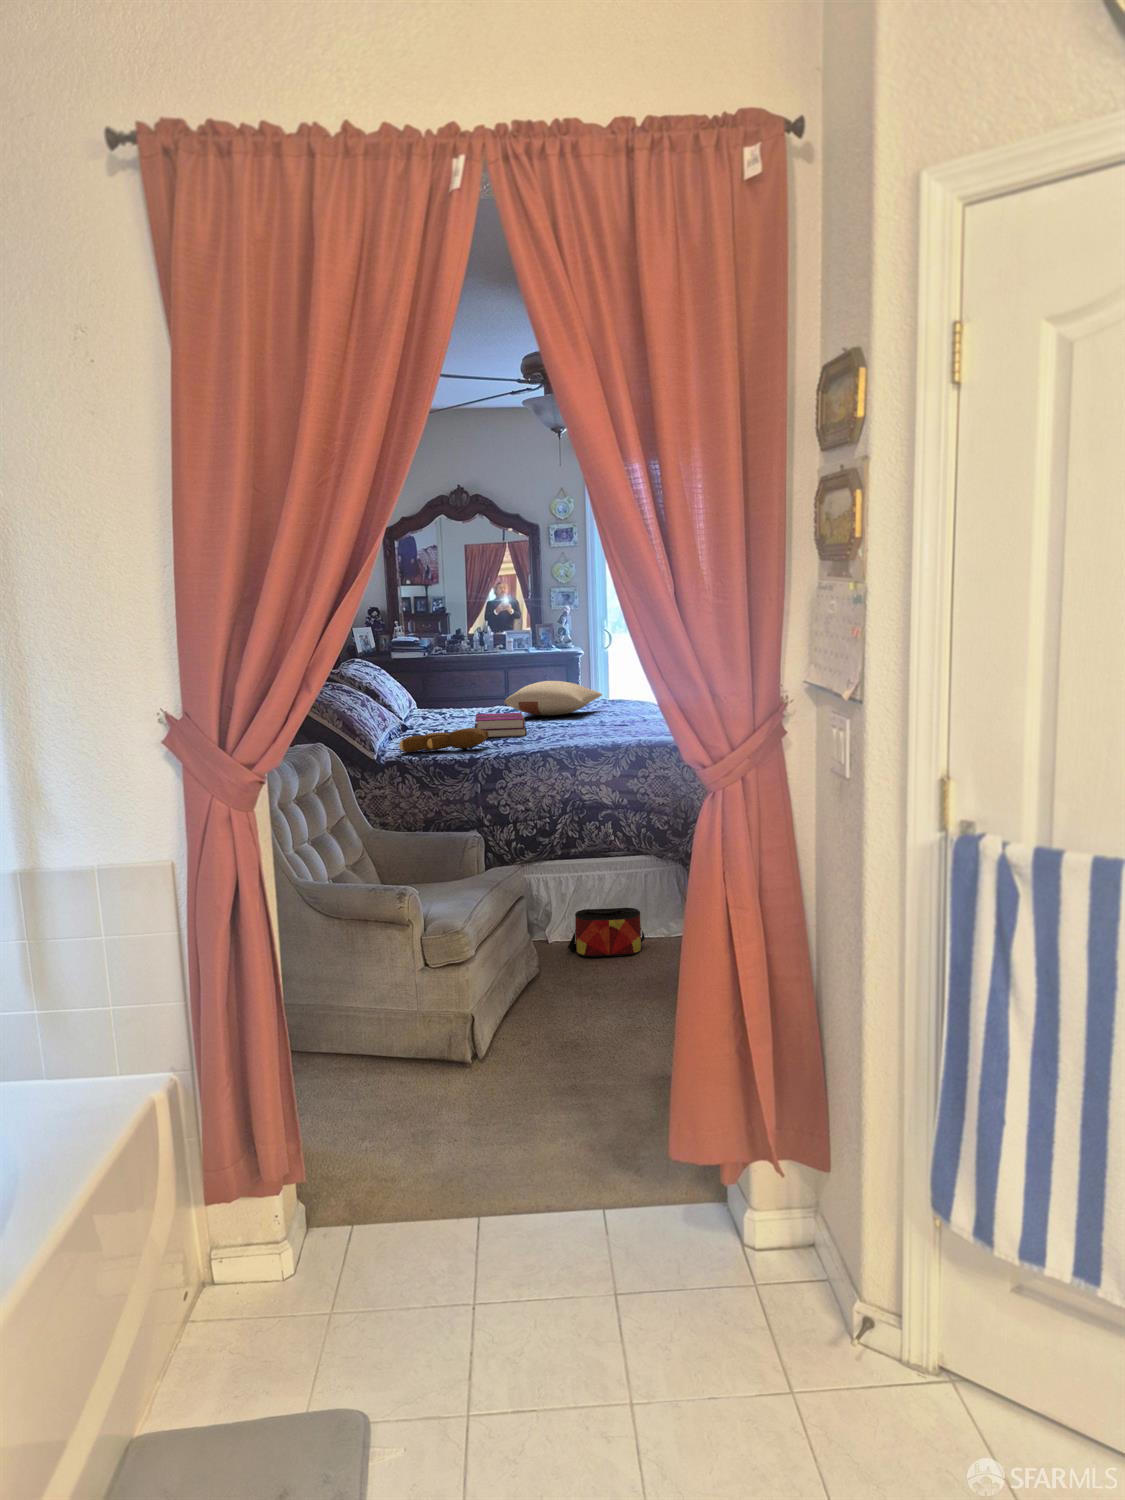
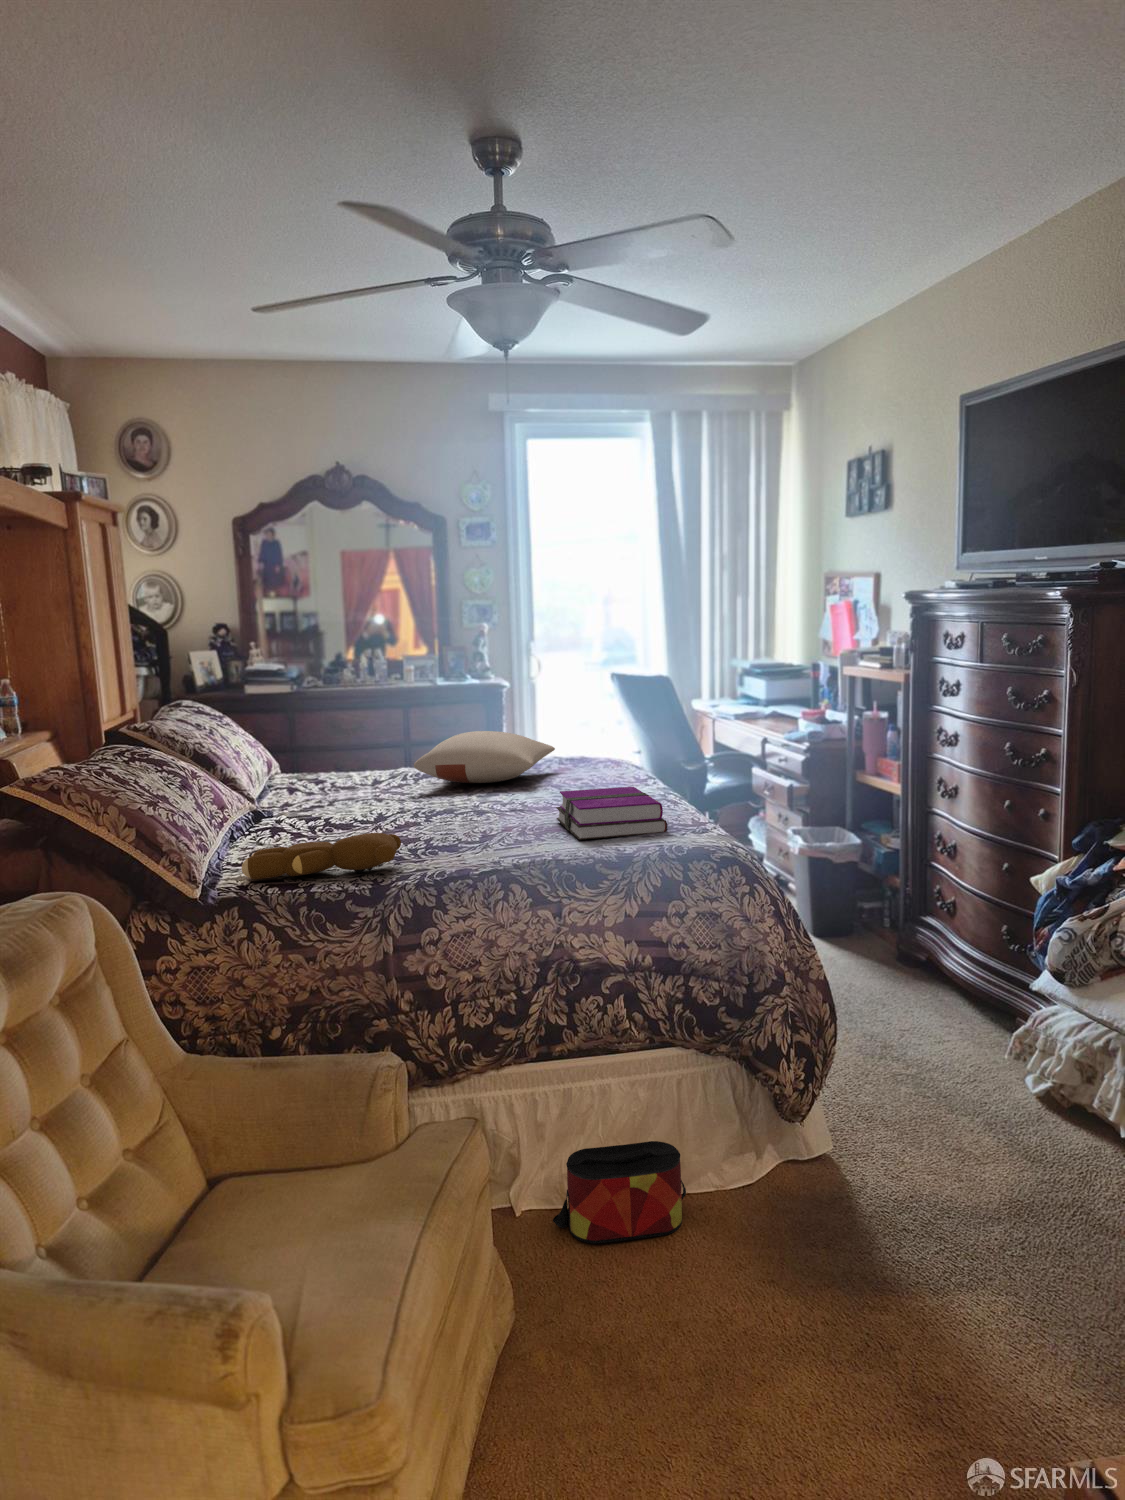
hardback book: present [475,713,527,737] -> present [556,787,668,840]

